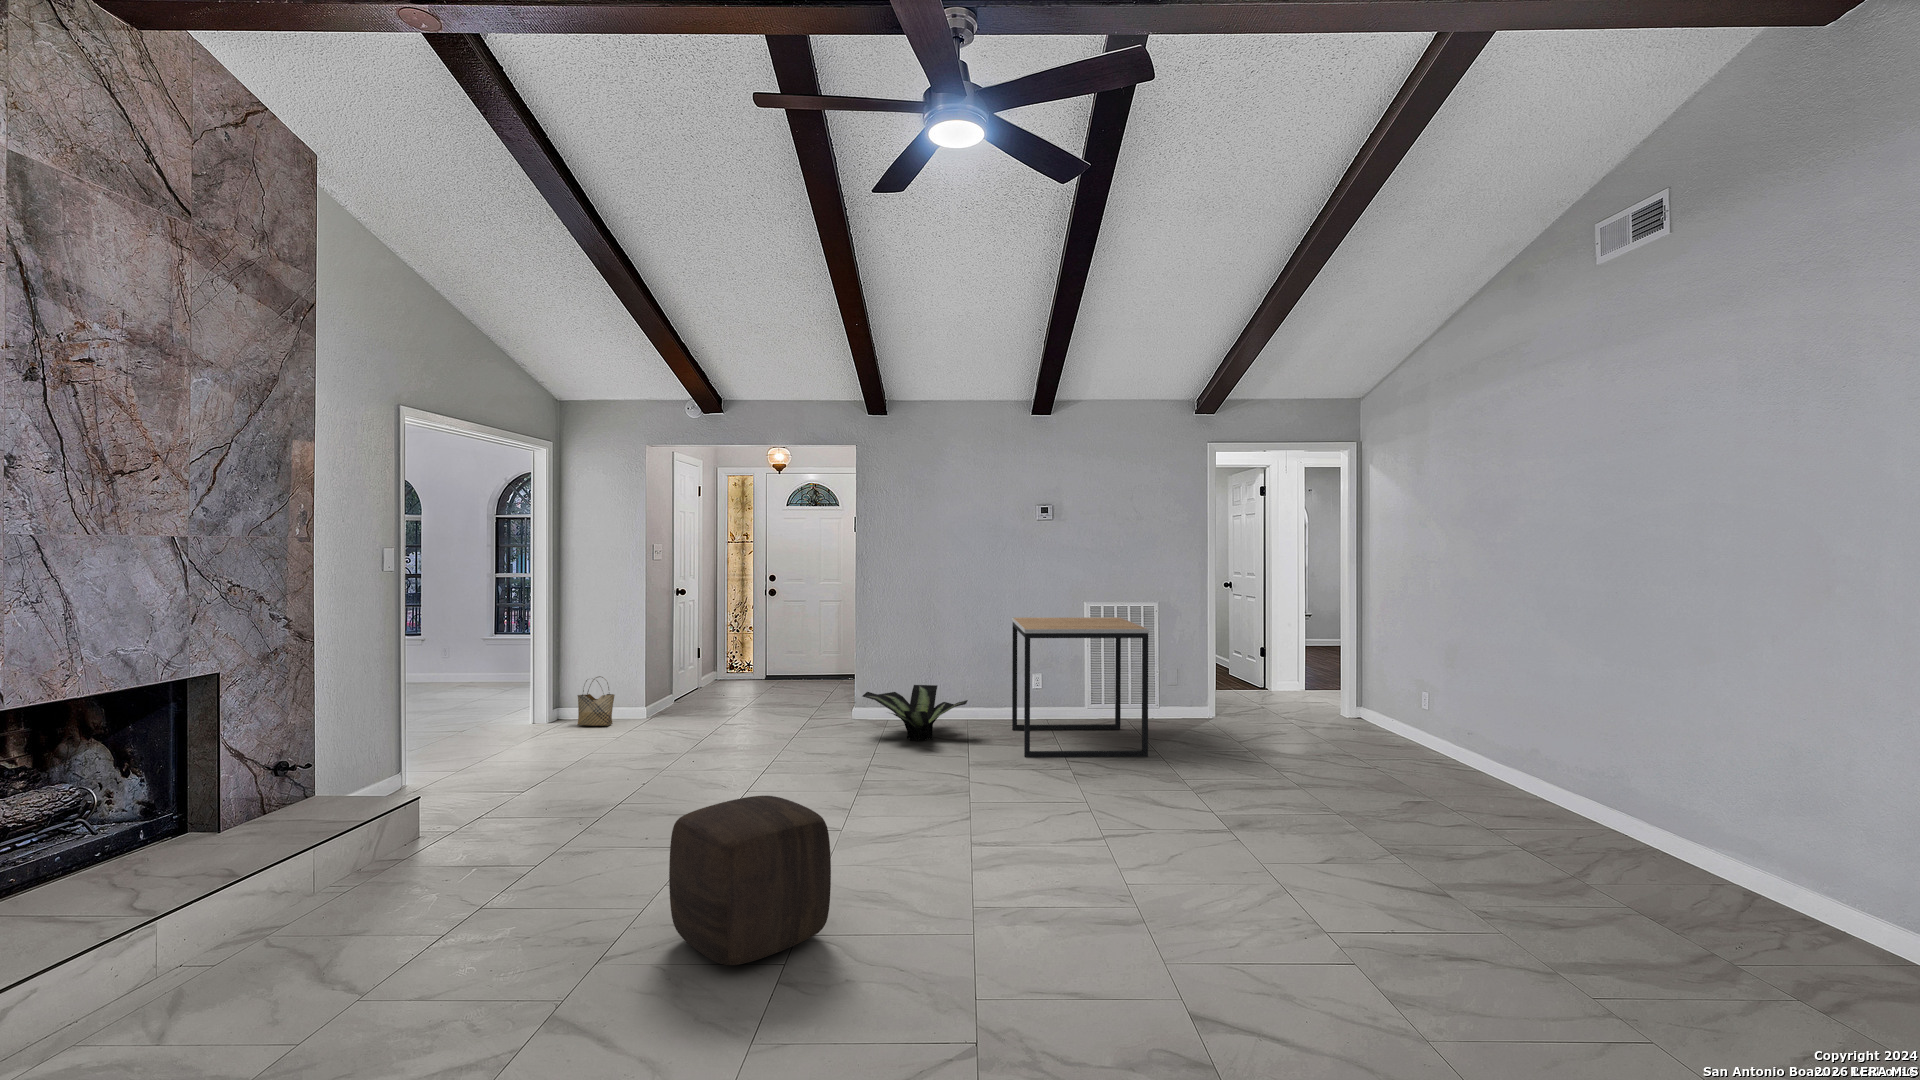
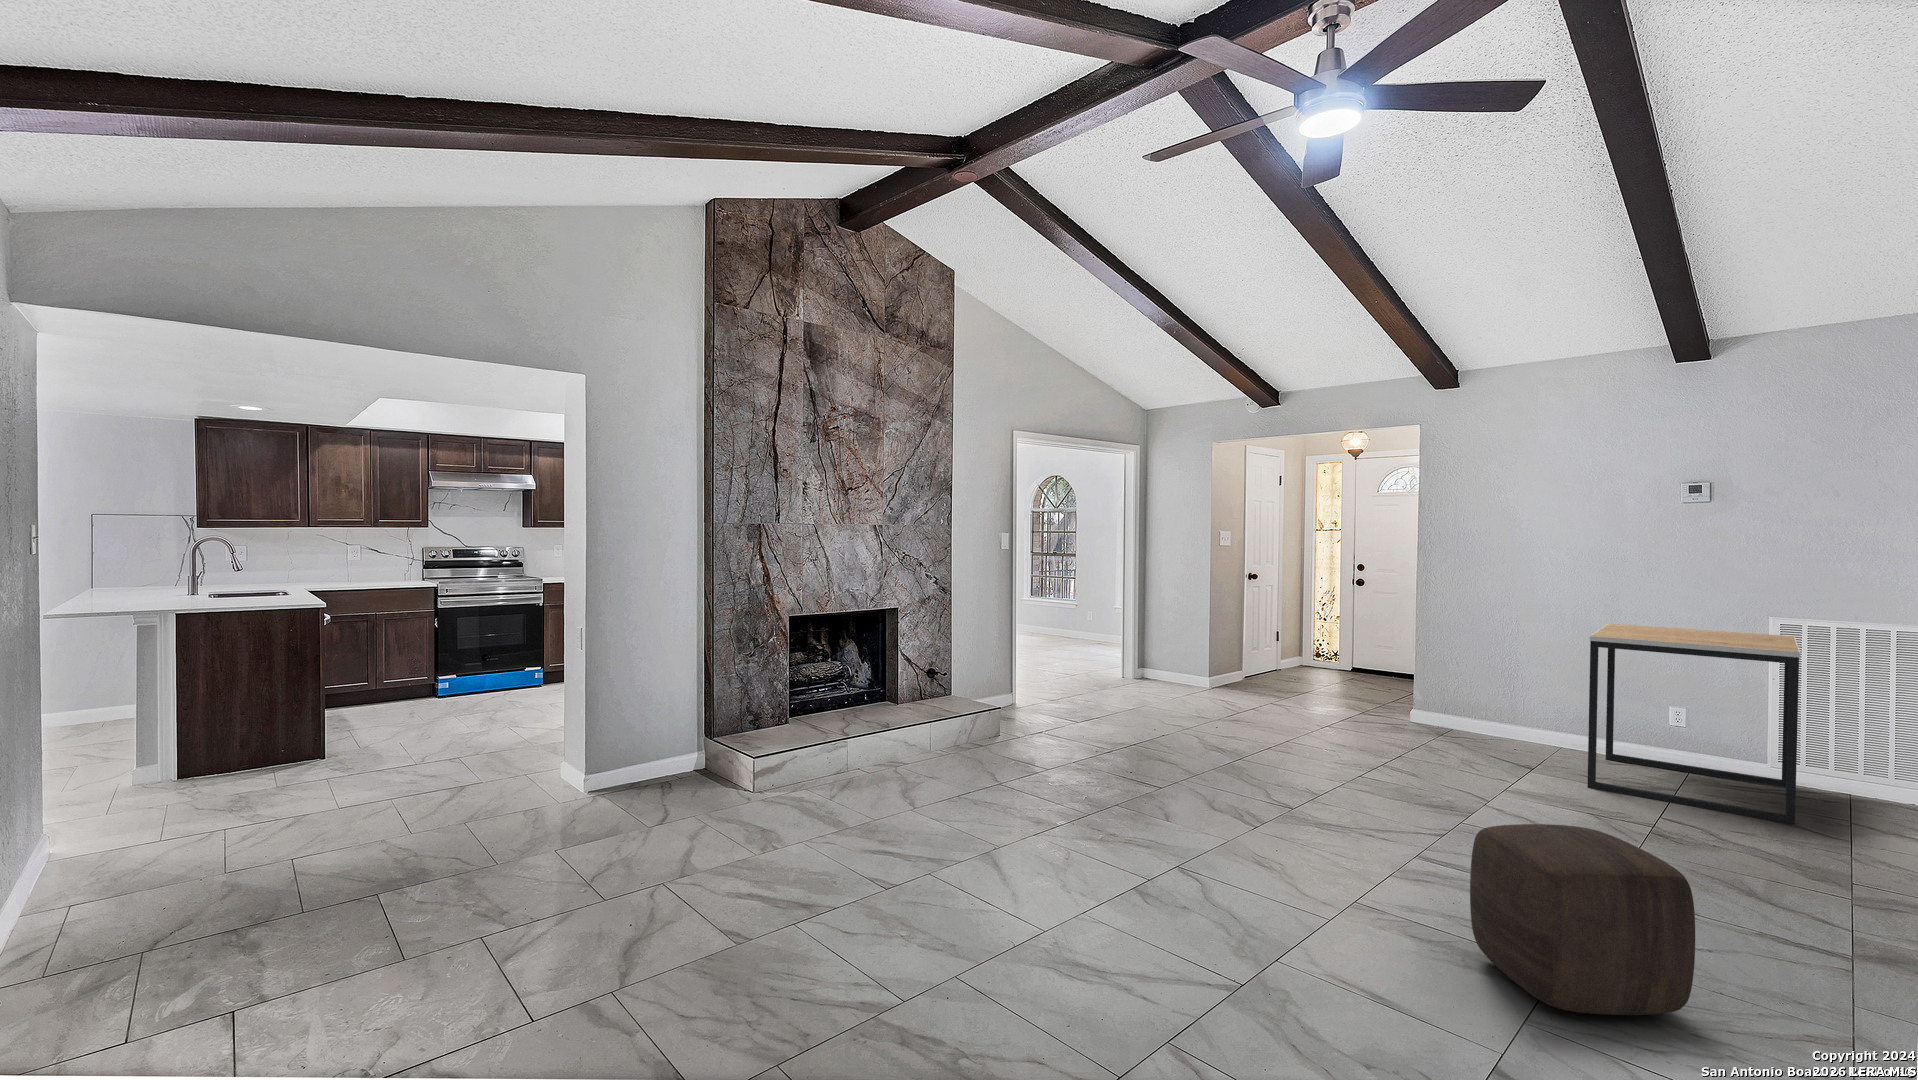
woven basket: present [577,676,615,726] -> none [1152,644,1182,686]
potted plant: present [862,685,968,741] -> none [1398,687,1533,749]
ottoman: present [669,796,831,965] -> present [1470,824,1695,1015]

